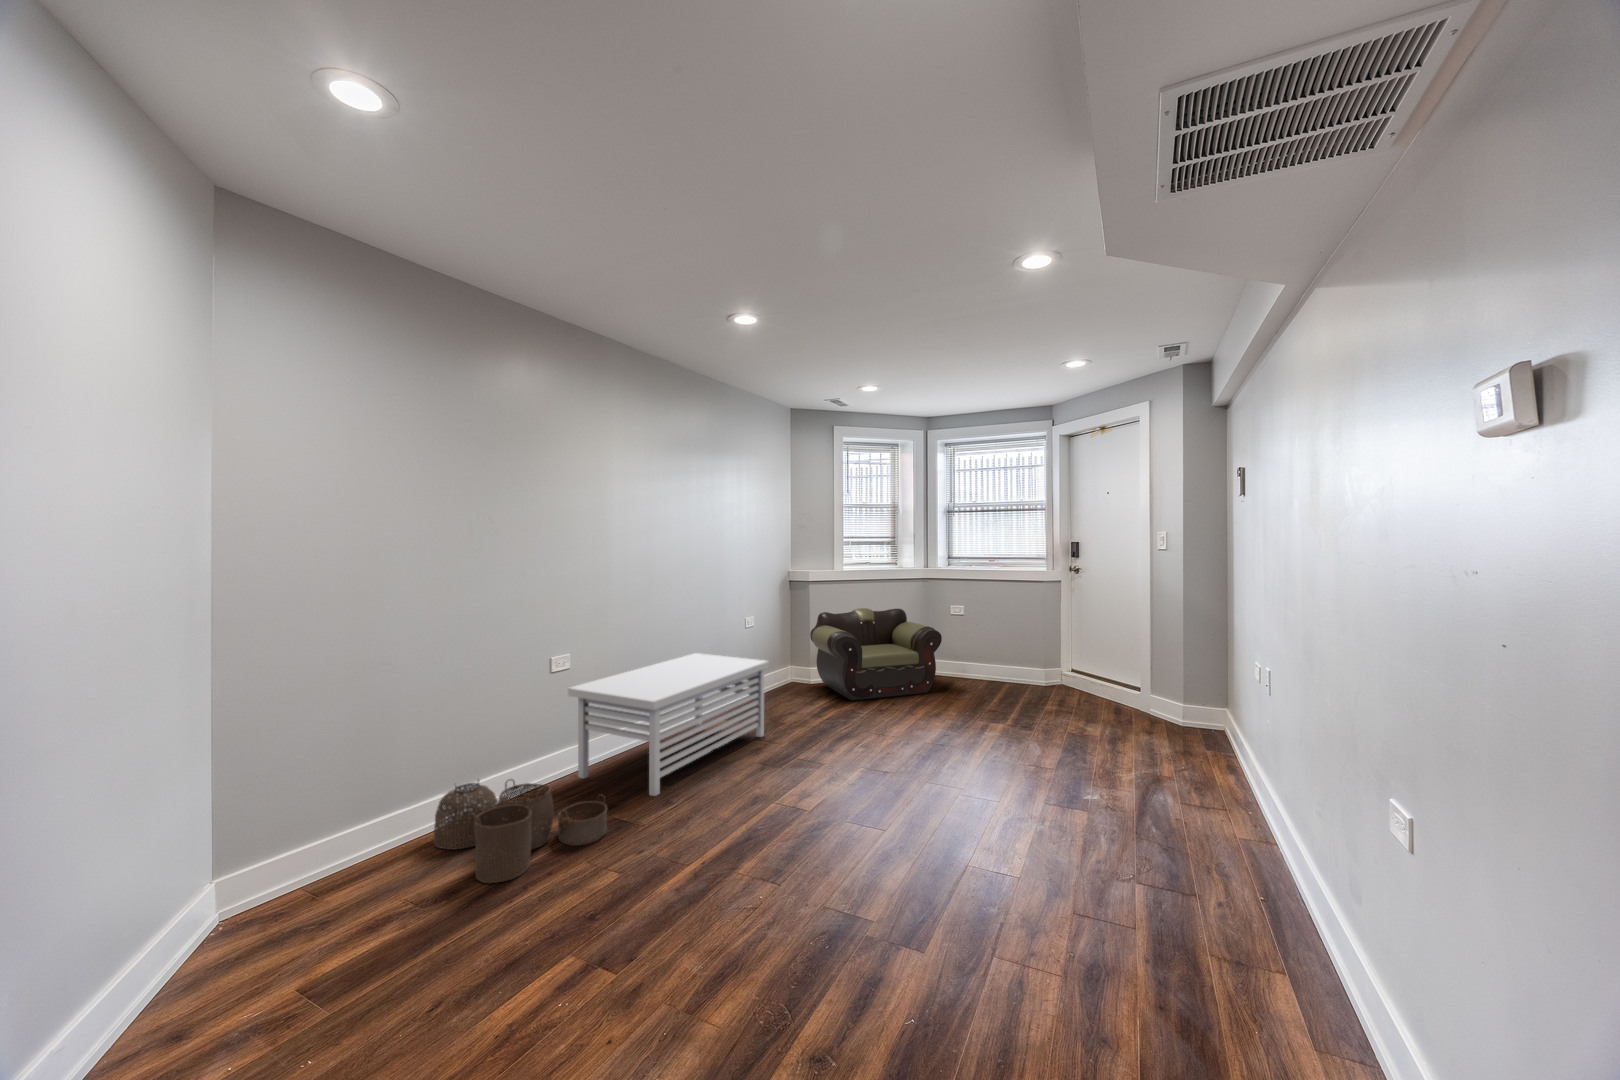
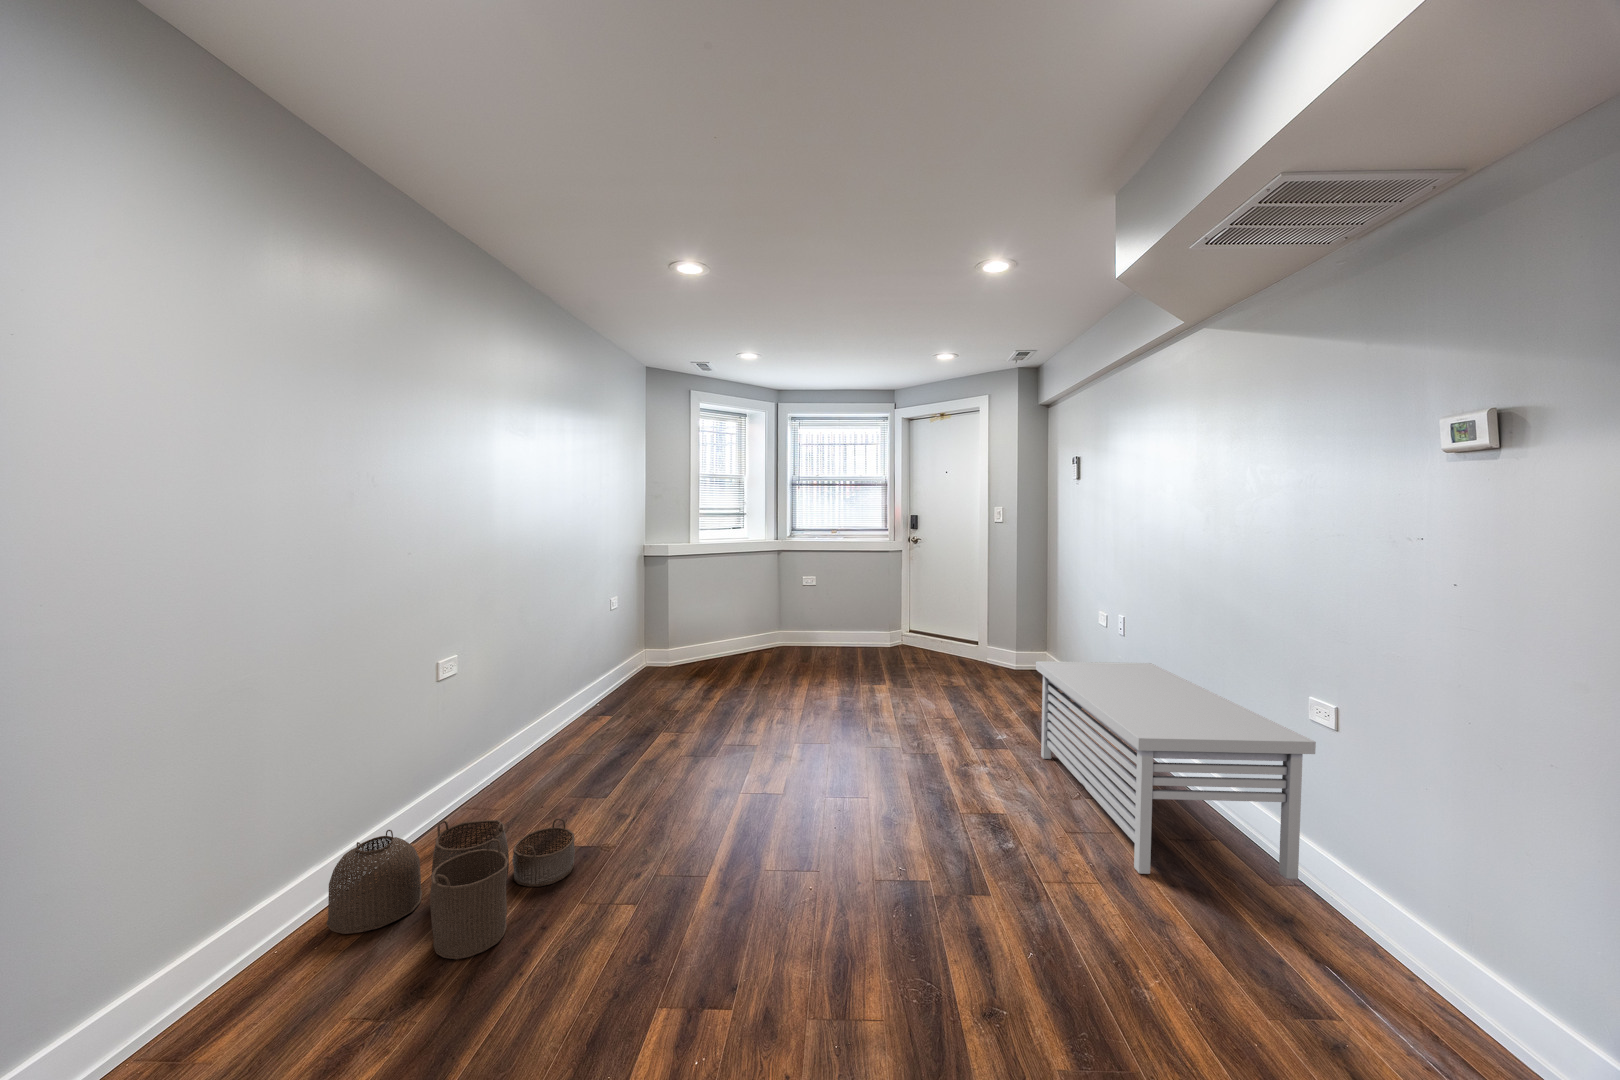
armchair: present [810,608,942,701] -> none [673,583,806,679]
storage bench: present [568,653,769,796] -> present [1036,661,1316,879]

